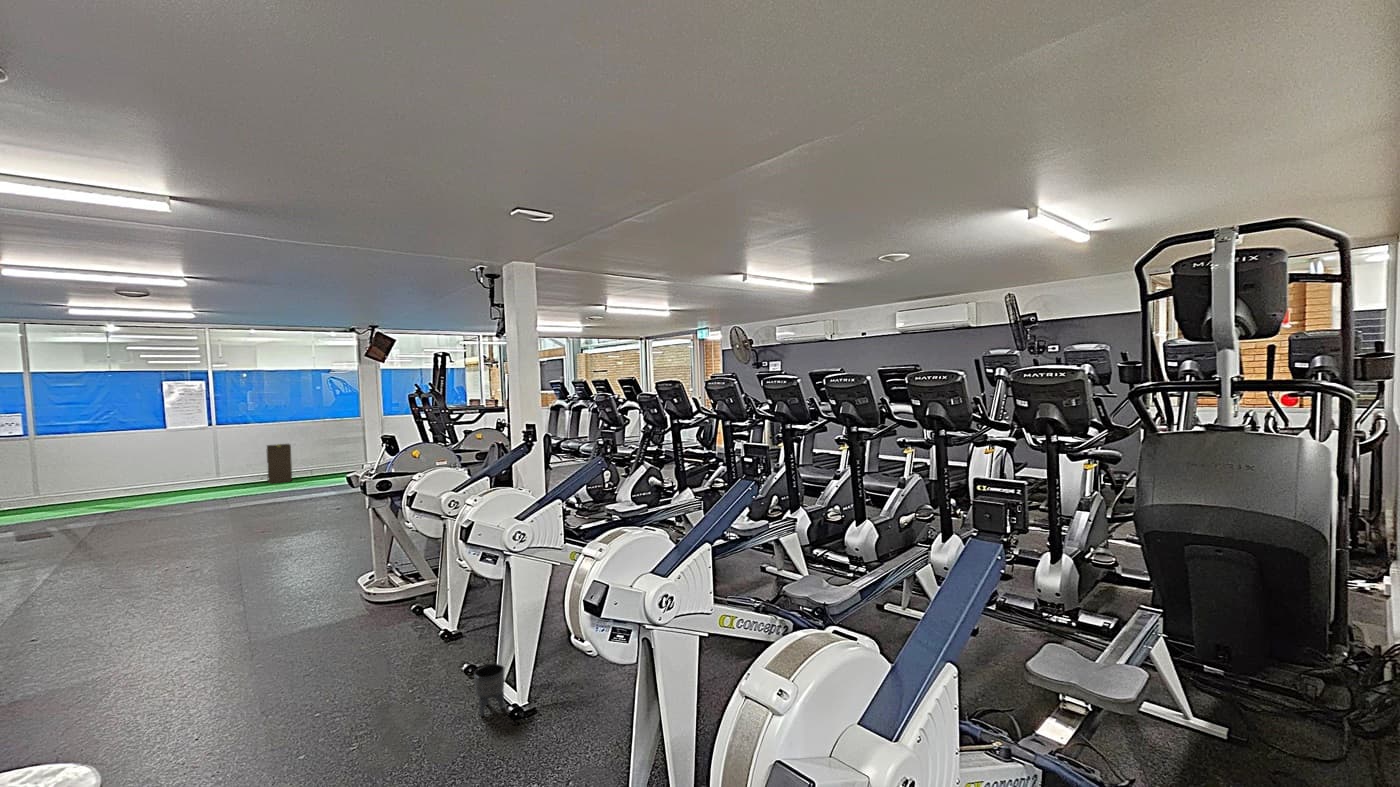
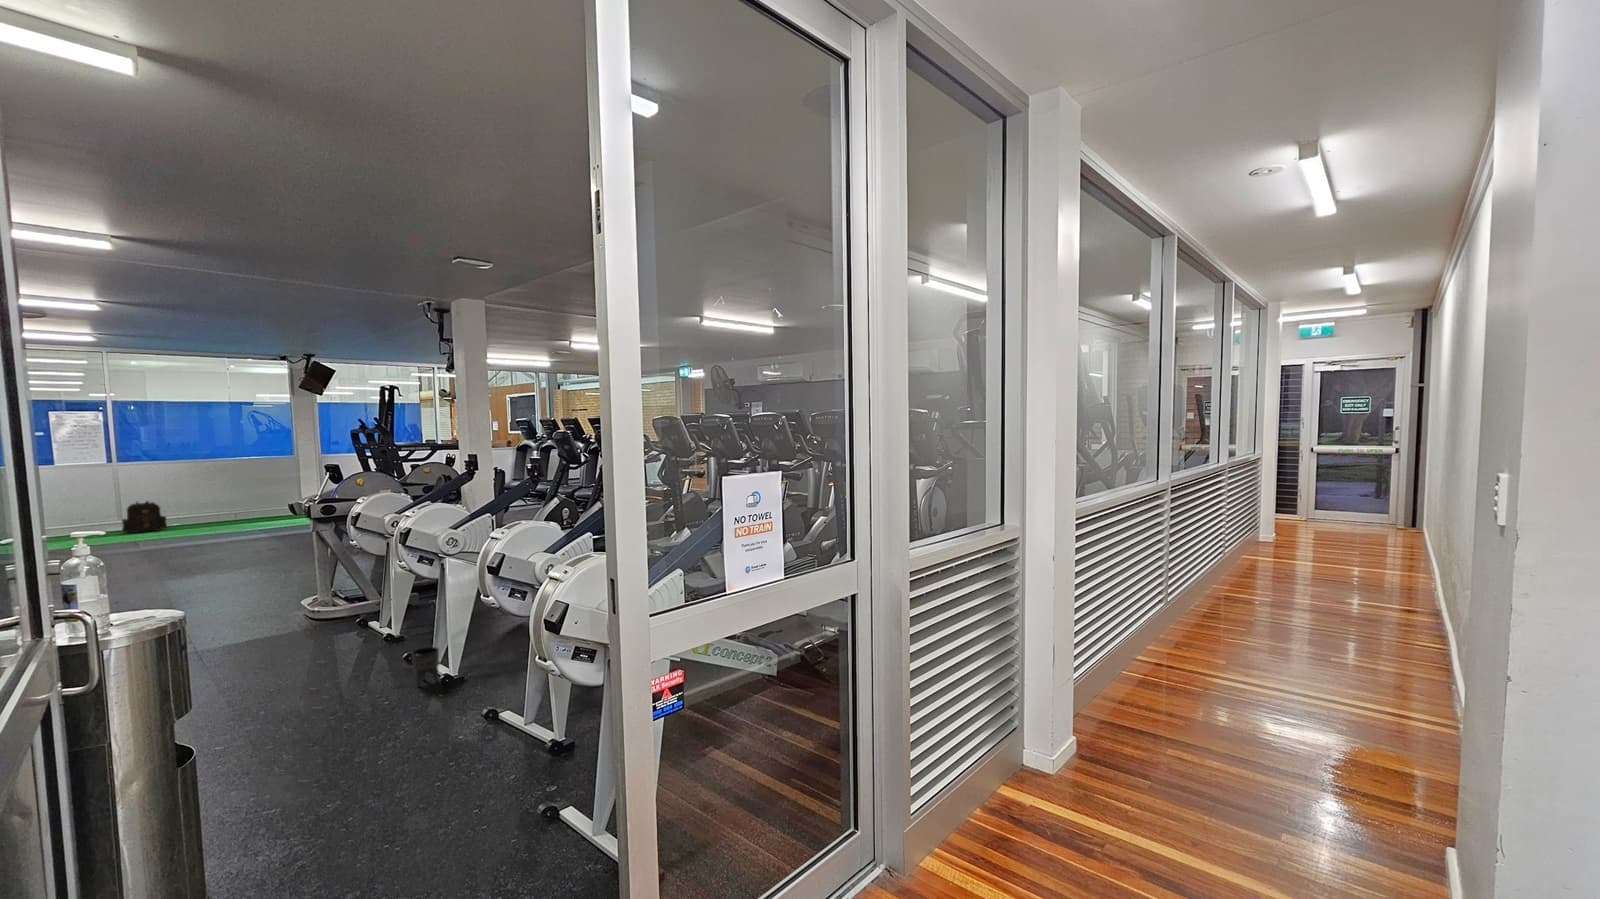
cardboard box: present [267,444,292,483] -> none [179,484,211,529]
backpack: none [220,459,257,488] -> present [122,501,167,533]

